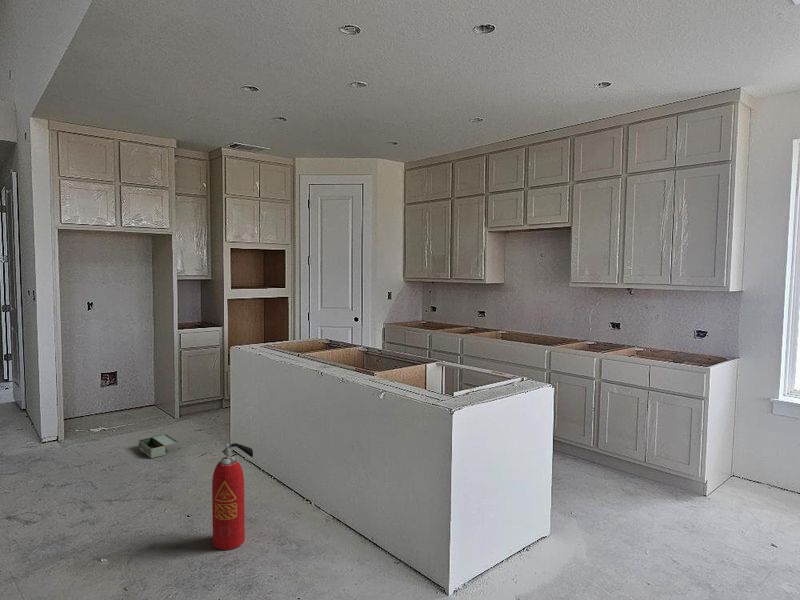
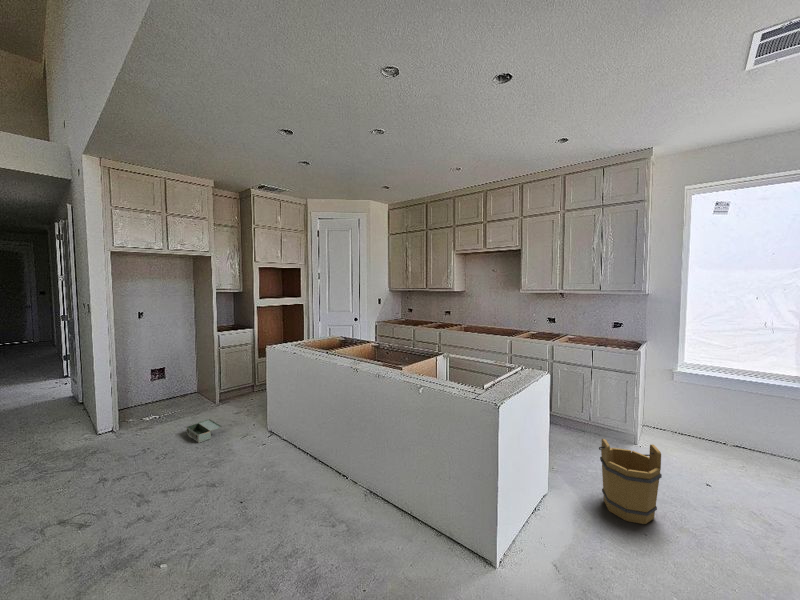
fire extinguisher: present [207,443,253,550] -> none [260,439,301,538]
bucket: none [613,470,684,573] -> present [599,439,662,524]

